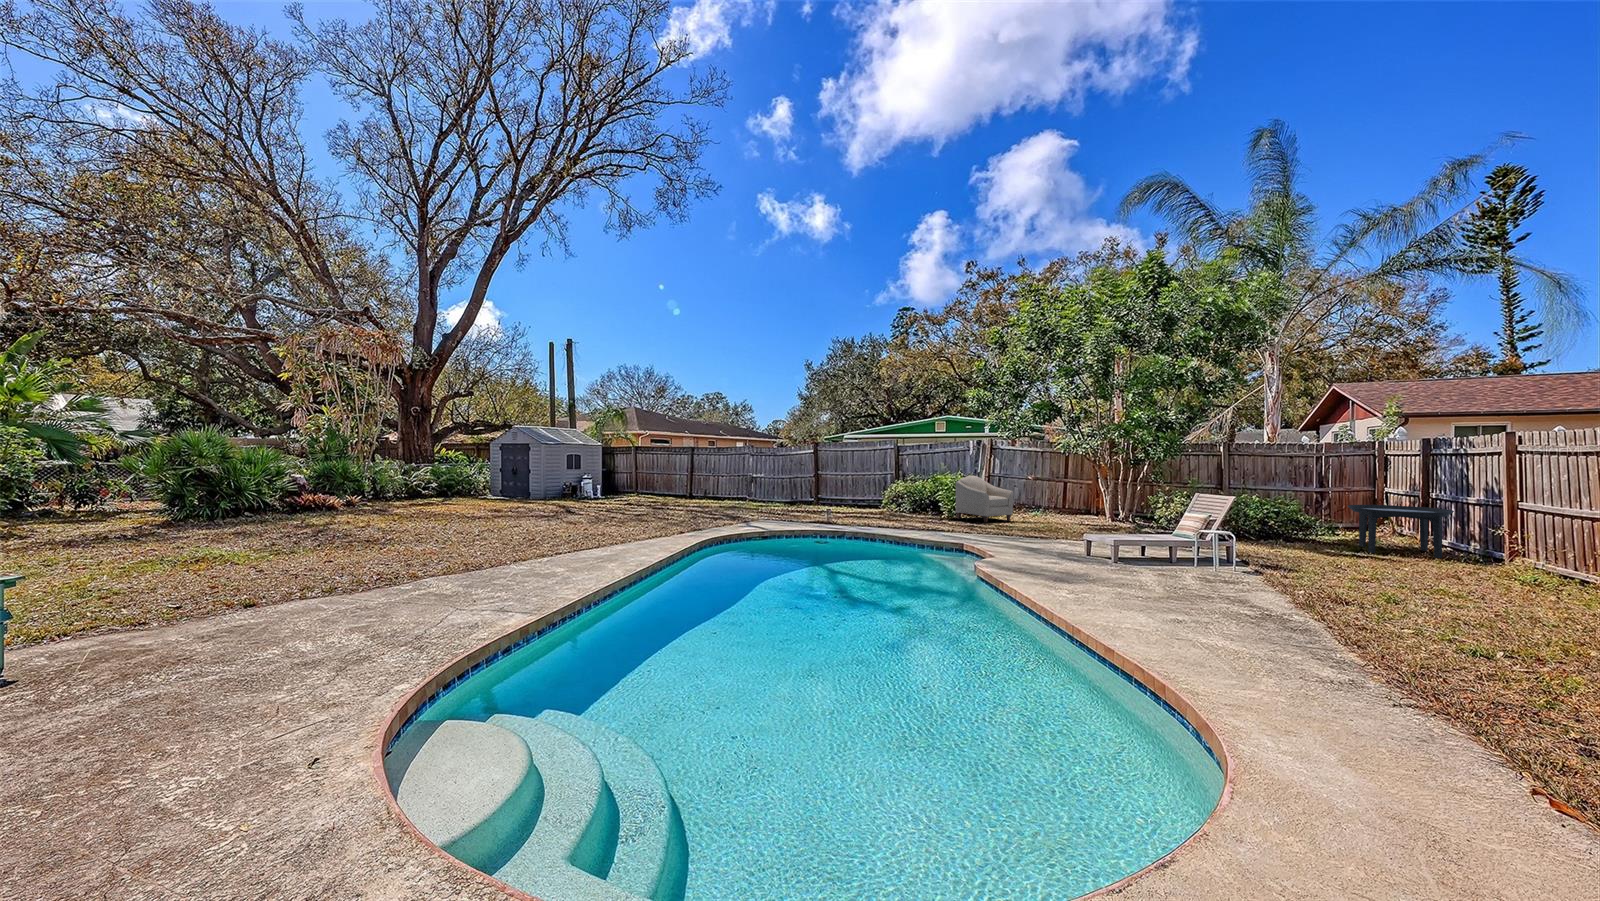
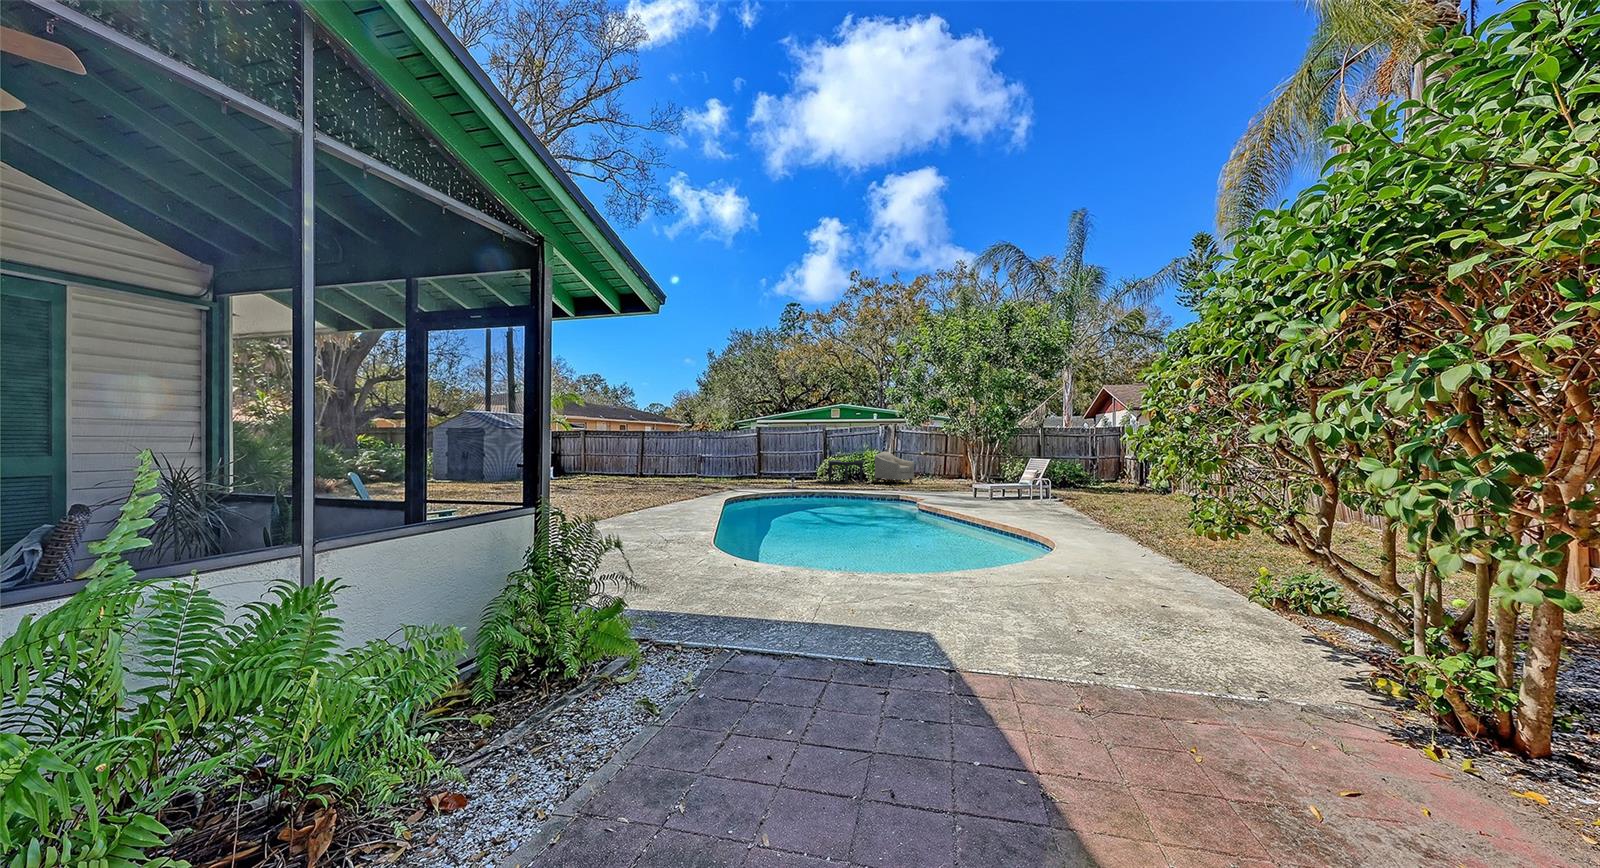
round table: present [1348,505,1454,558] -> present [828,460,864,484]

